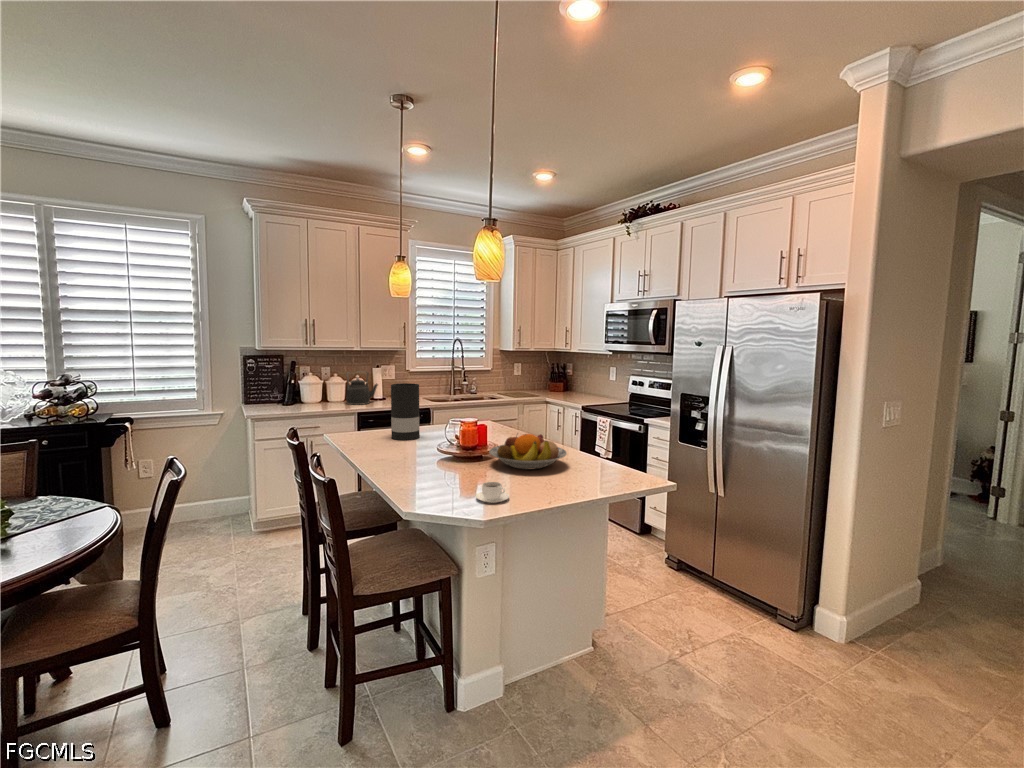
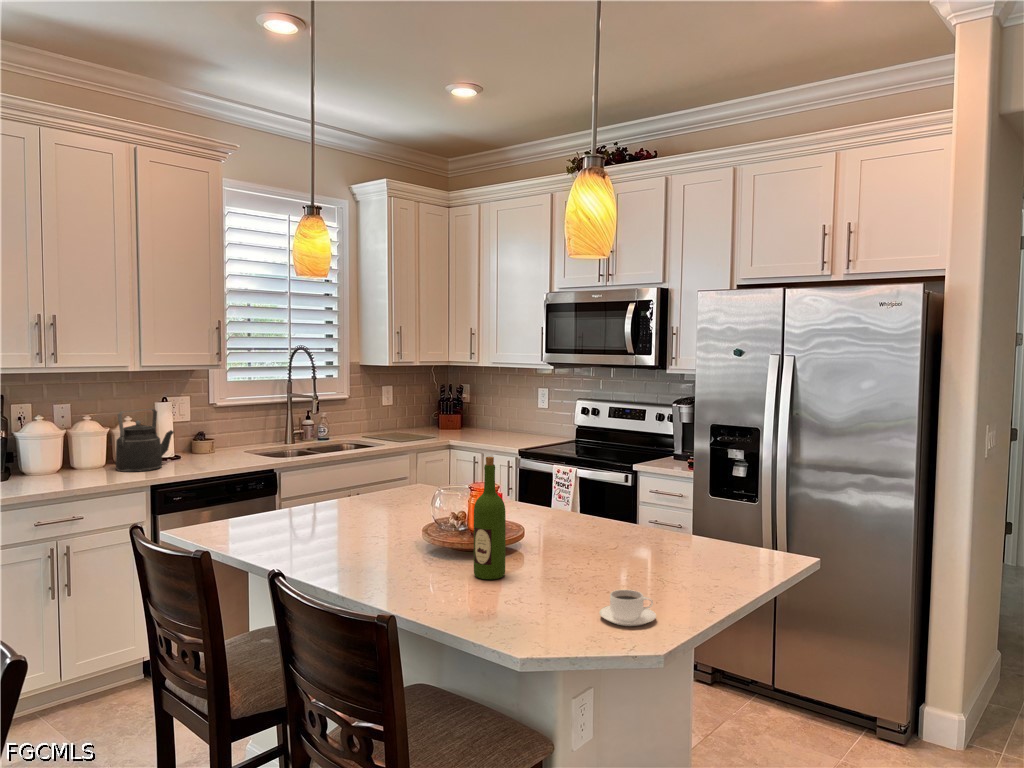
vase: present [391,383,420,440] -> none [294,429,345,531]
wine bottle: none [444,401,462,472] -> present [474,457,506,579]
fruit bowl: present [489,434,567,470] -> none [527,502,654,562]

